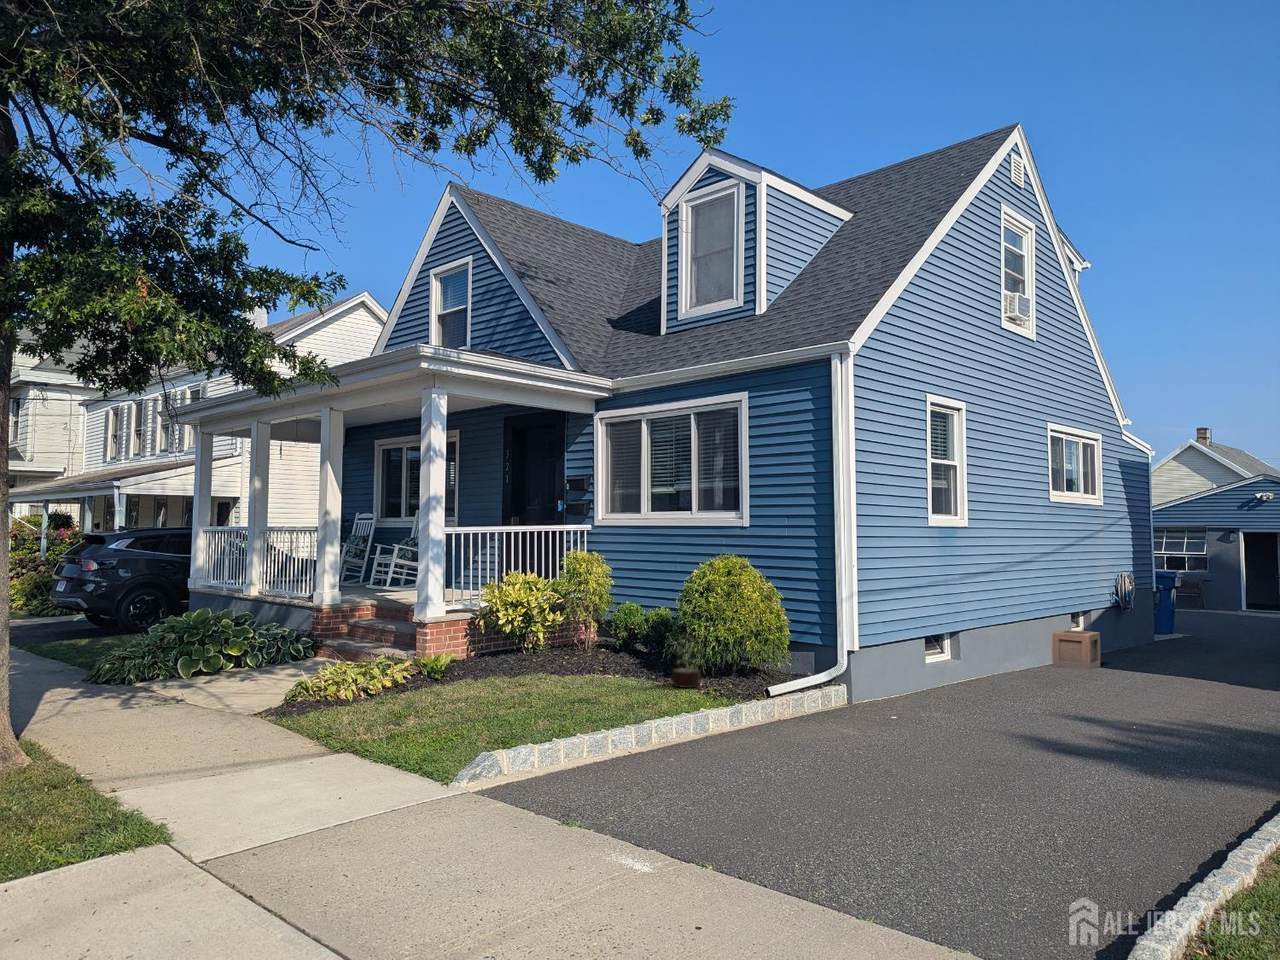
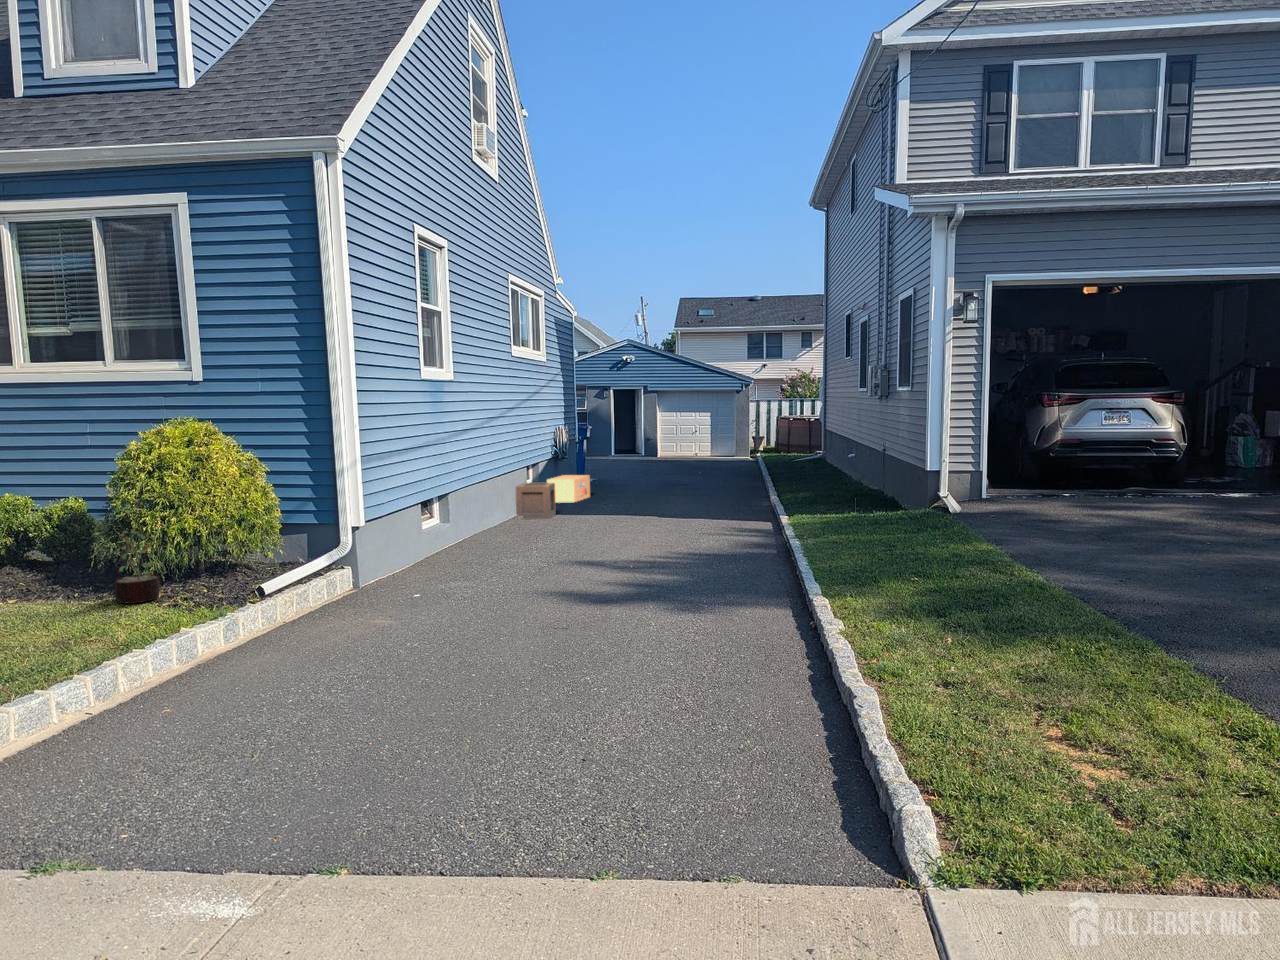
cardboard box: none [1103,626,1160,657] -> present [547,475,590,503]

